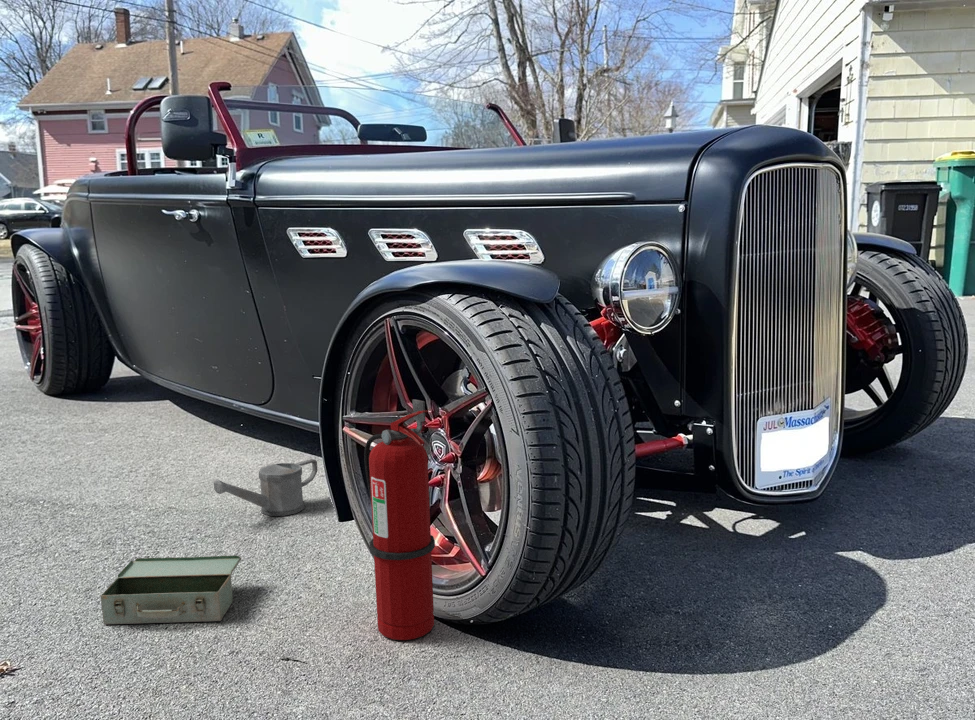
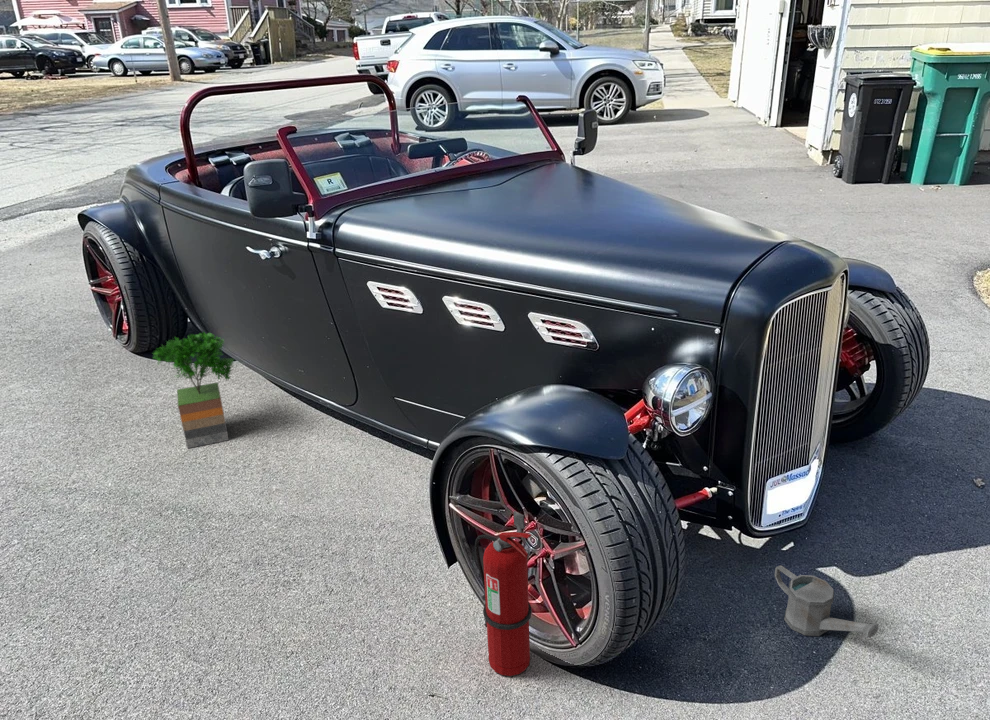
potted tree: none [44,324,143,459] -> present [154,332,234,448]
watering can: present [214,459,318,516] -> present [775,565,878,638]
toolbox: present [101,556,241,624] -> none [280,595,374,662]

